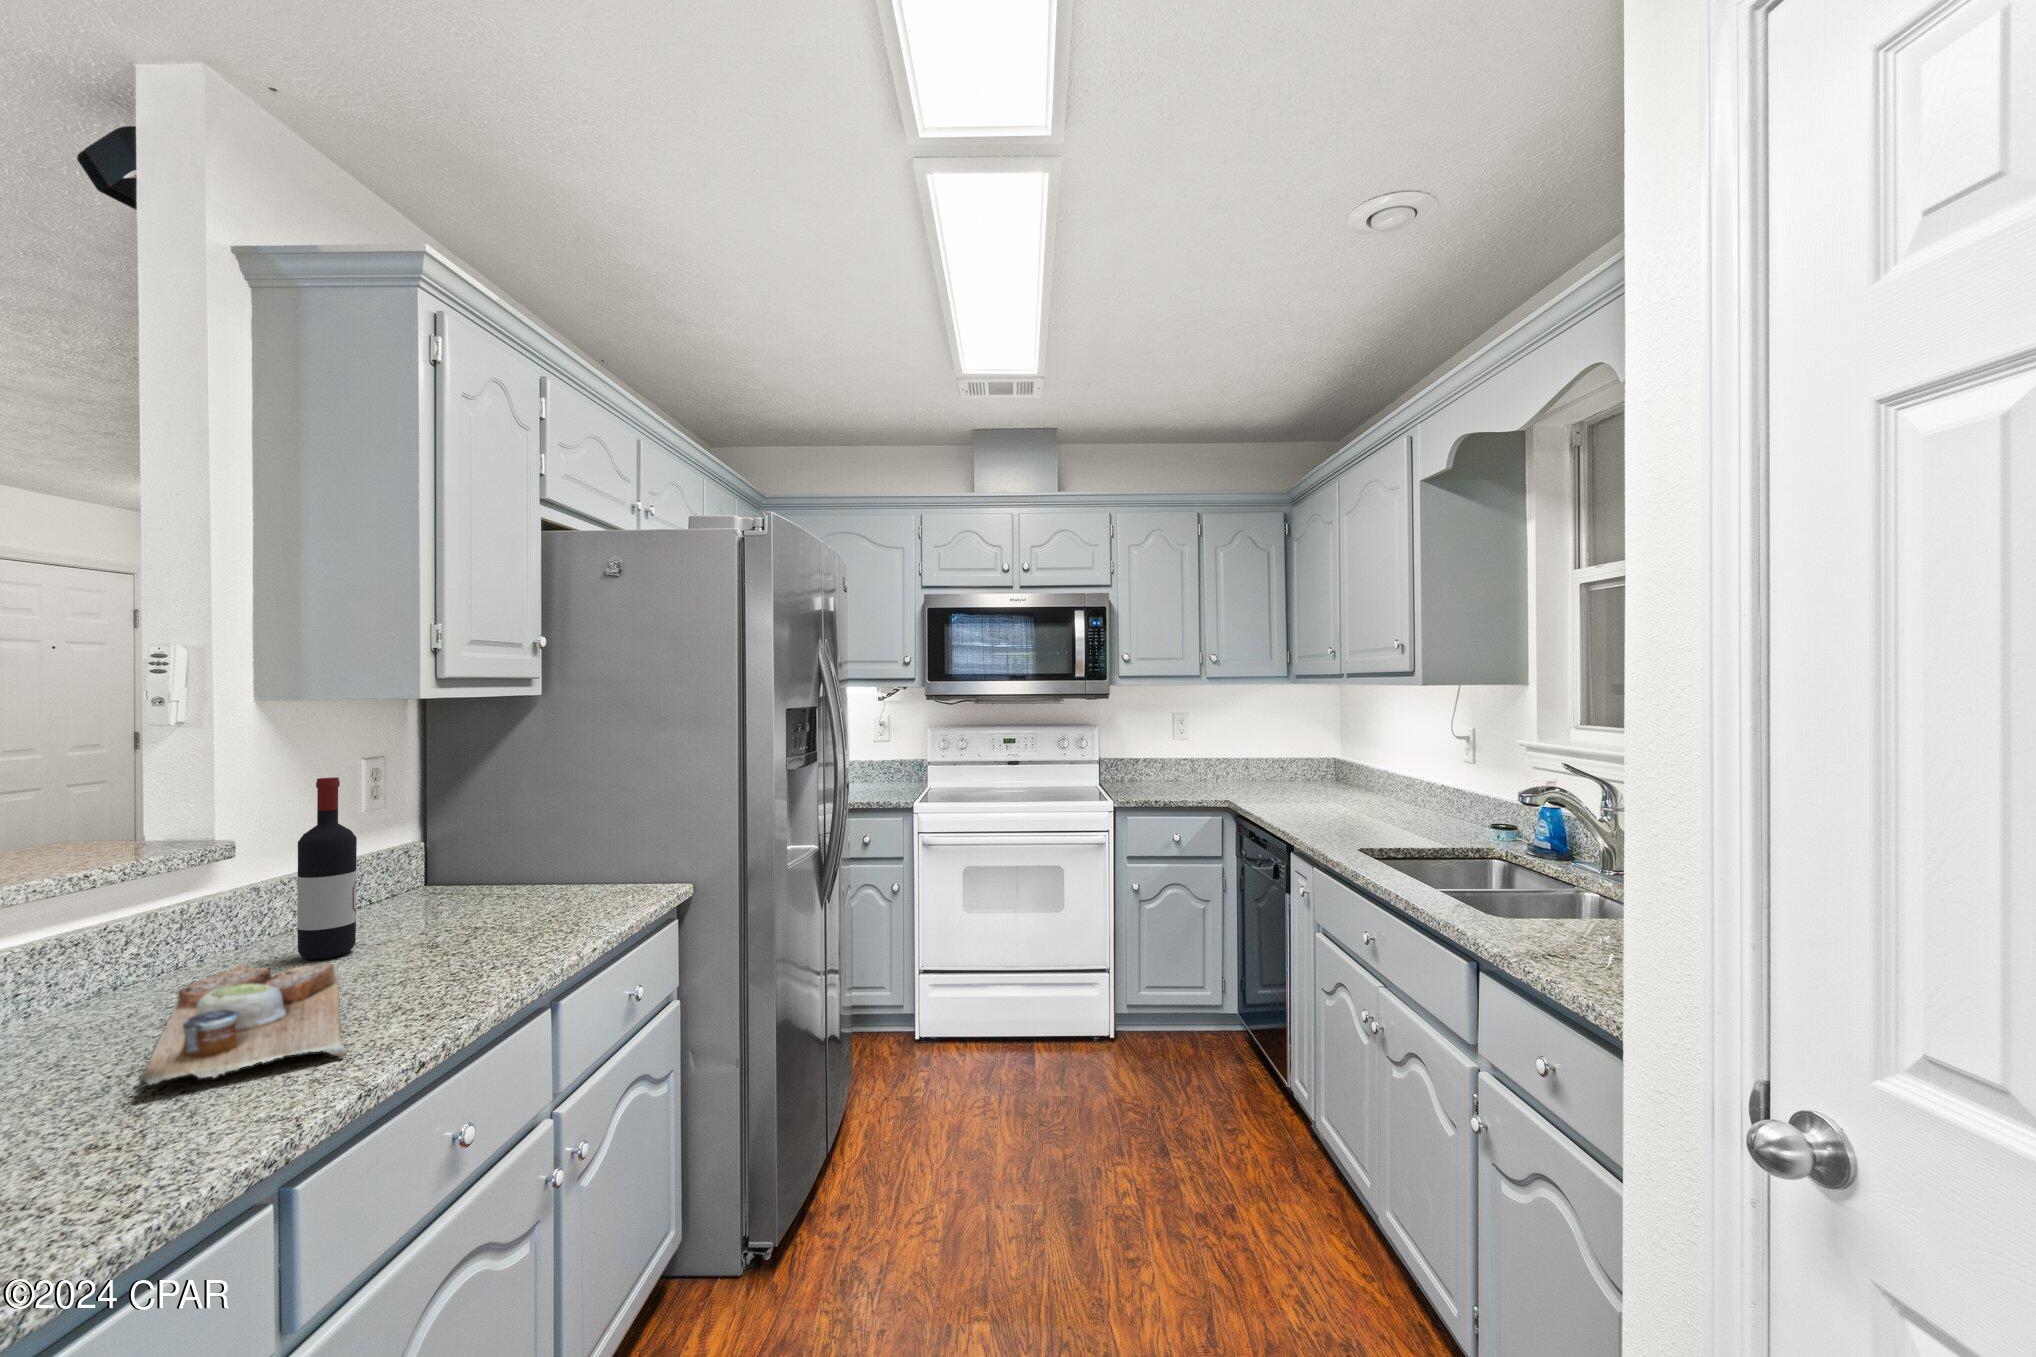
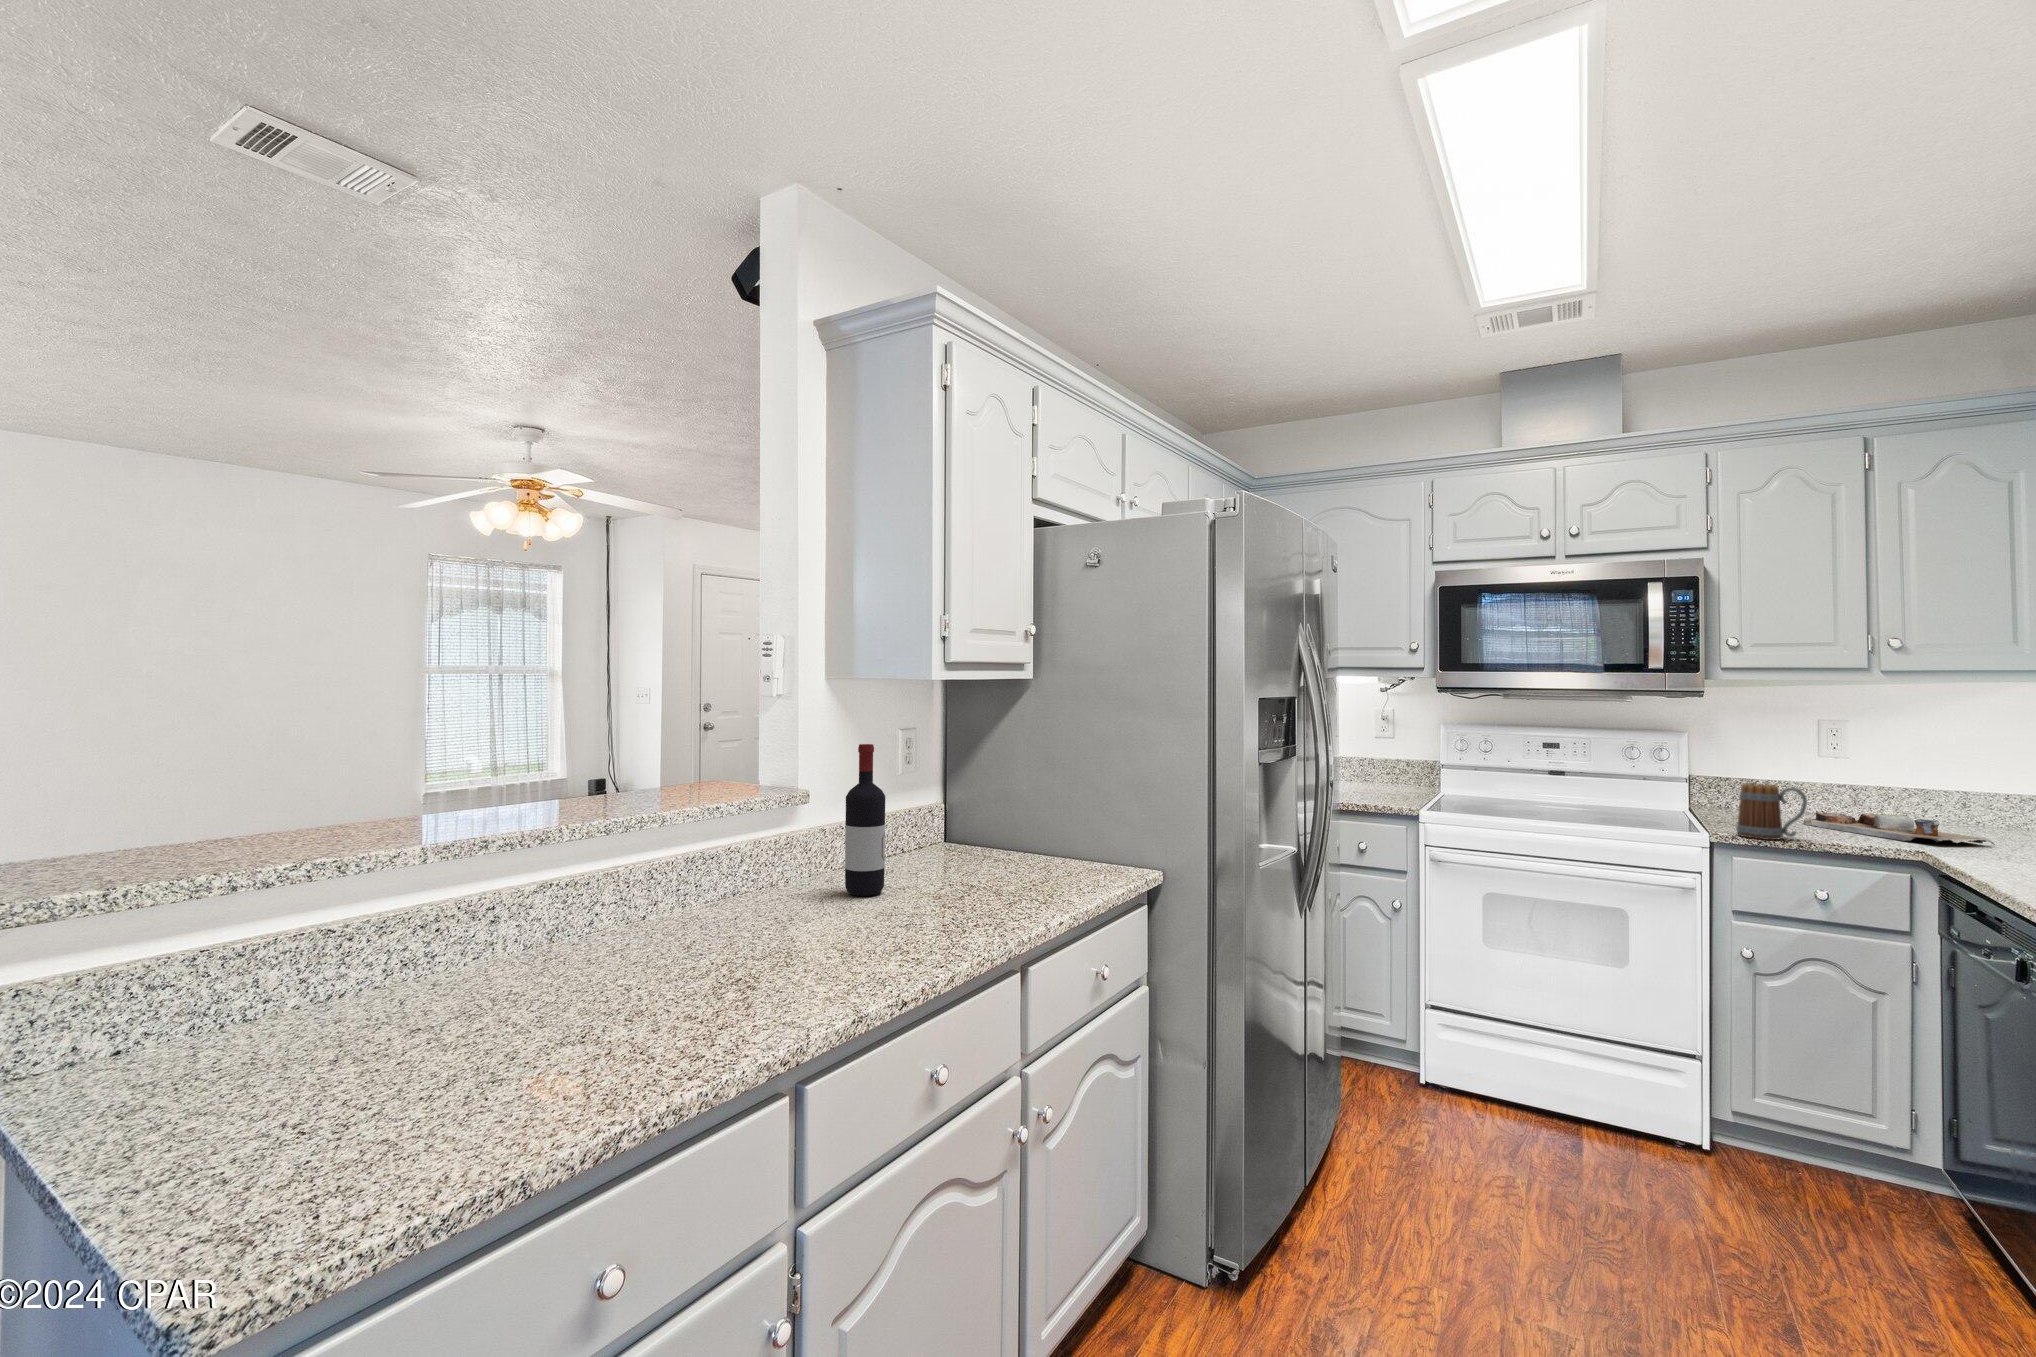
mug: none [1129,761,1169,802] -> present [1736,783,1807,840]
cutting board: present [138,964,345,1090] -> present [1804,811,1995,845]

